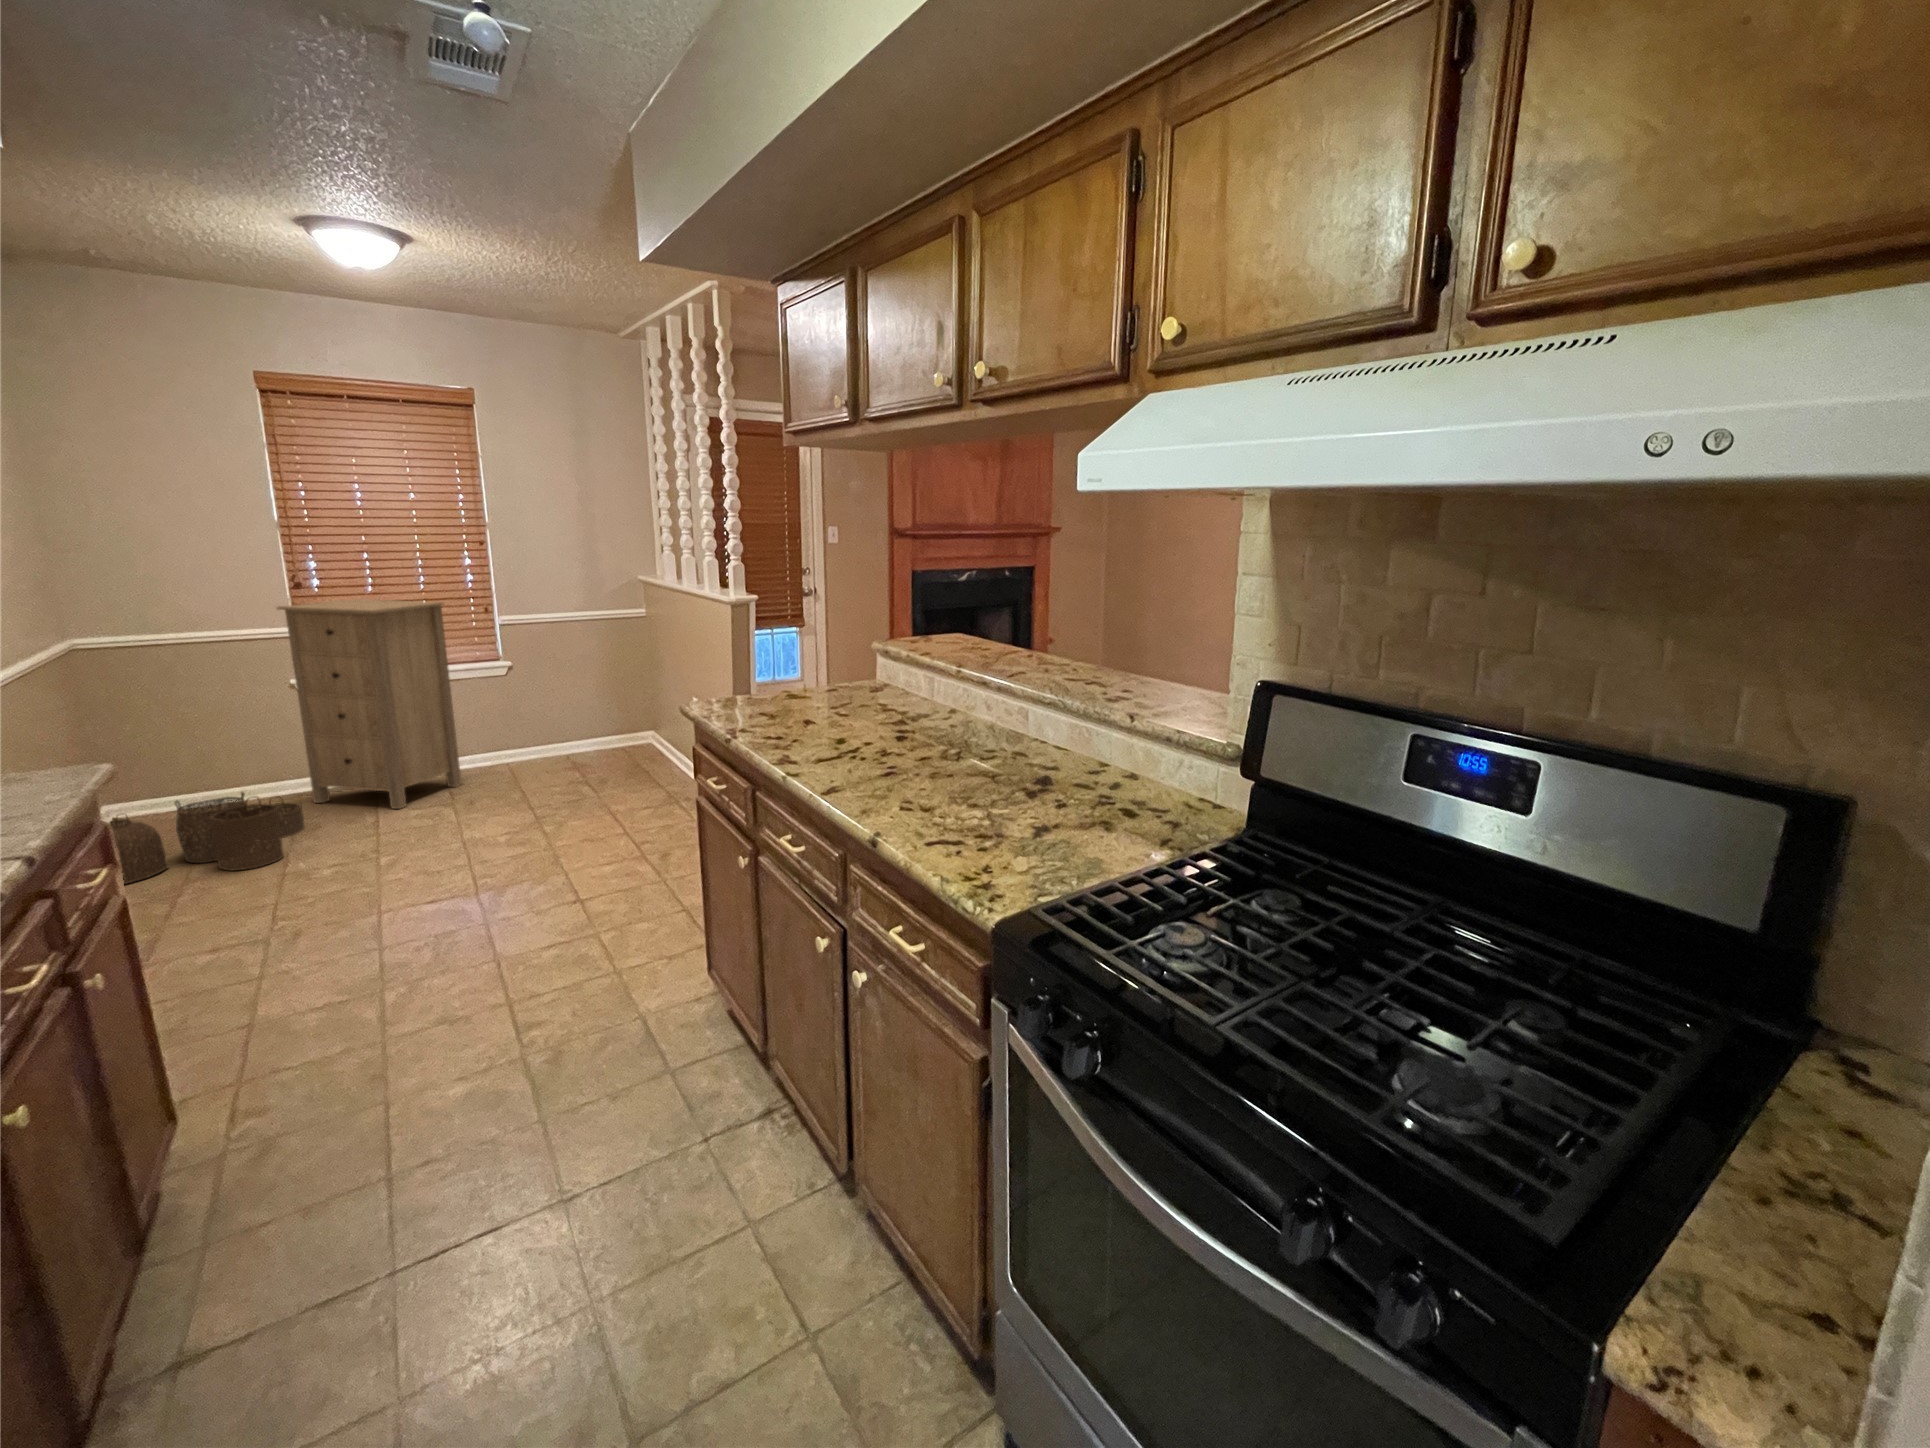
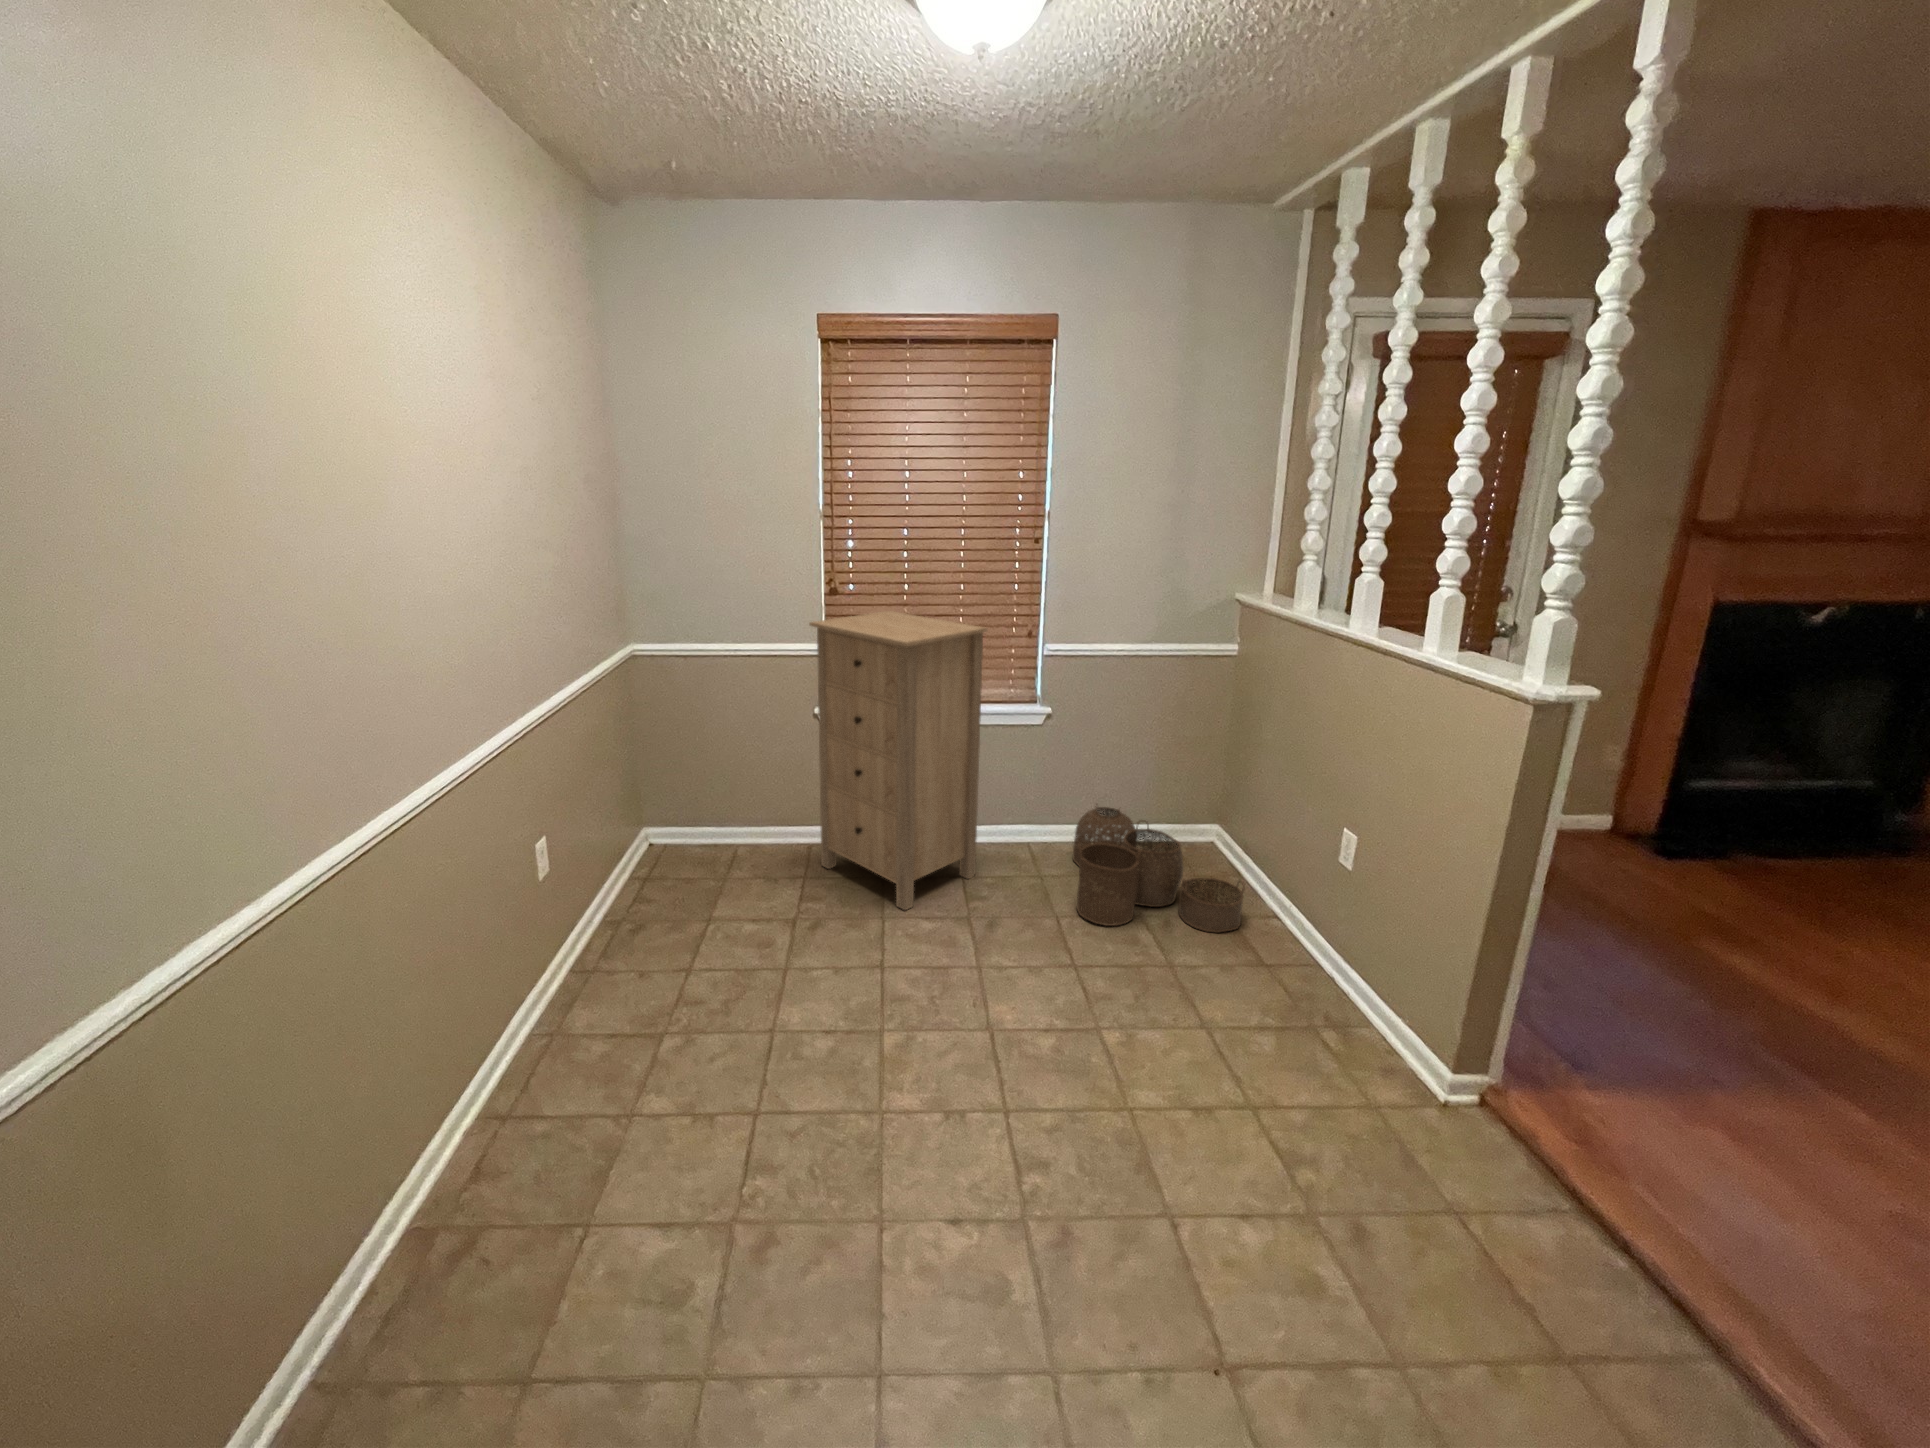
woven basket: present [110,792,304,884] -> present [1073,806,1245,933]

